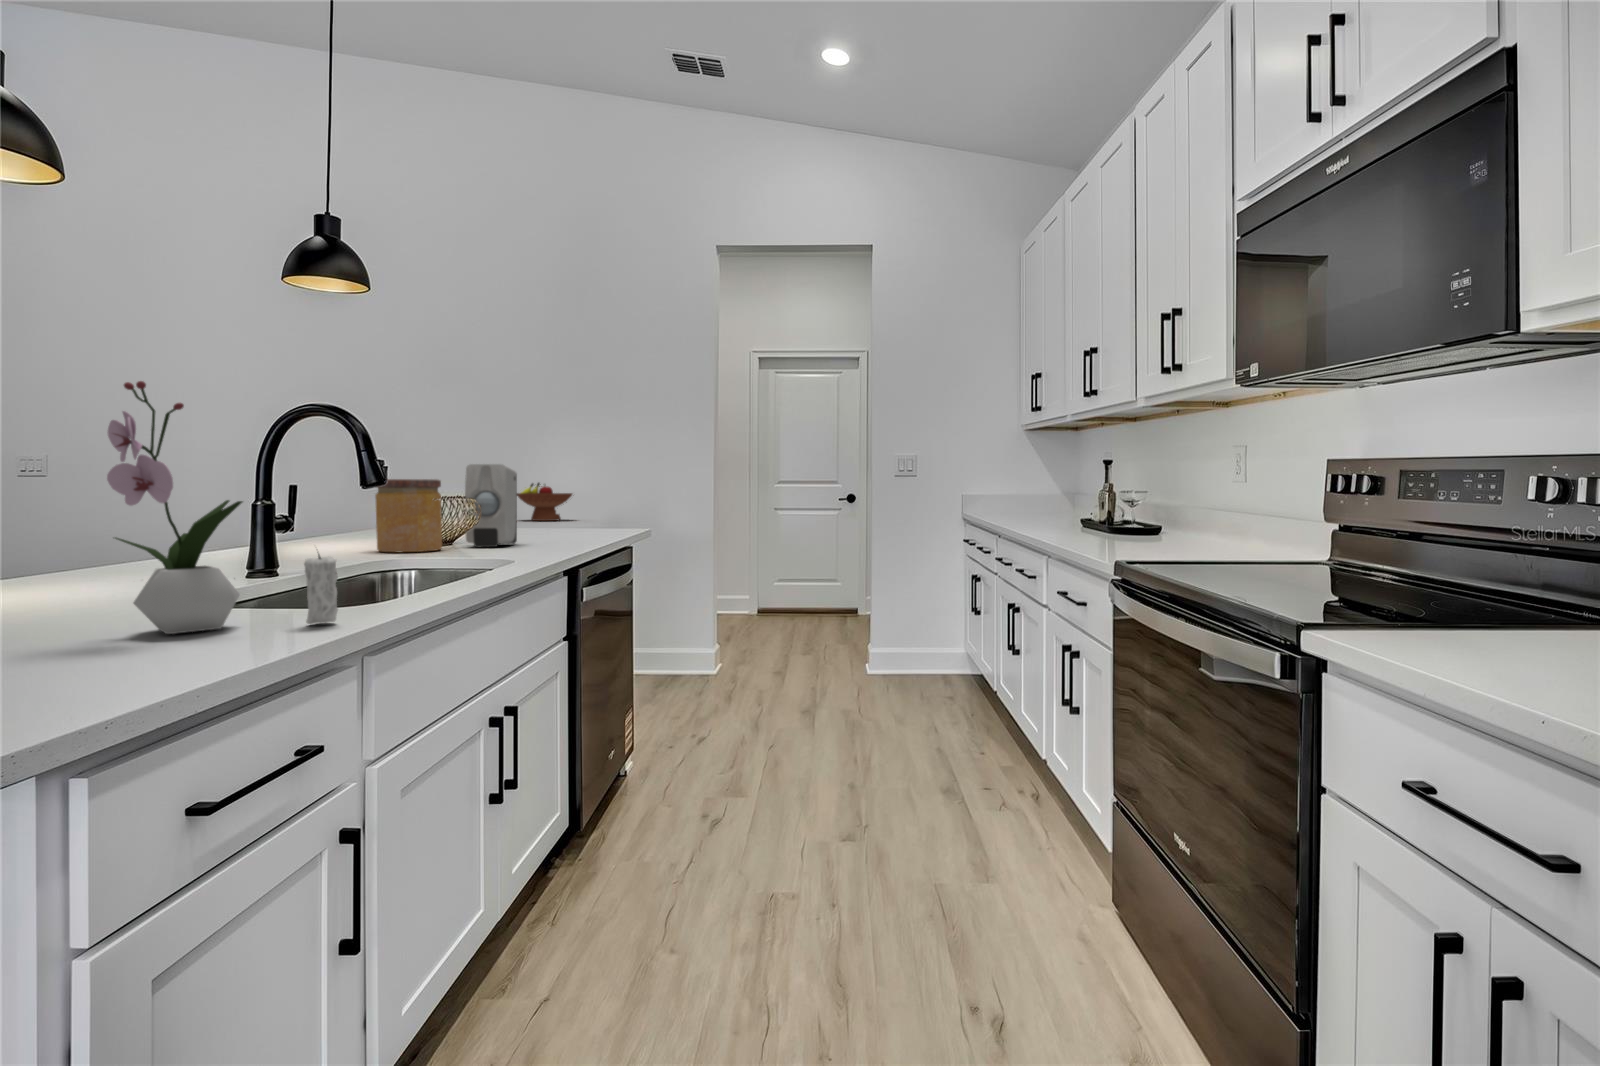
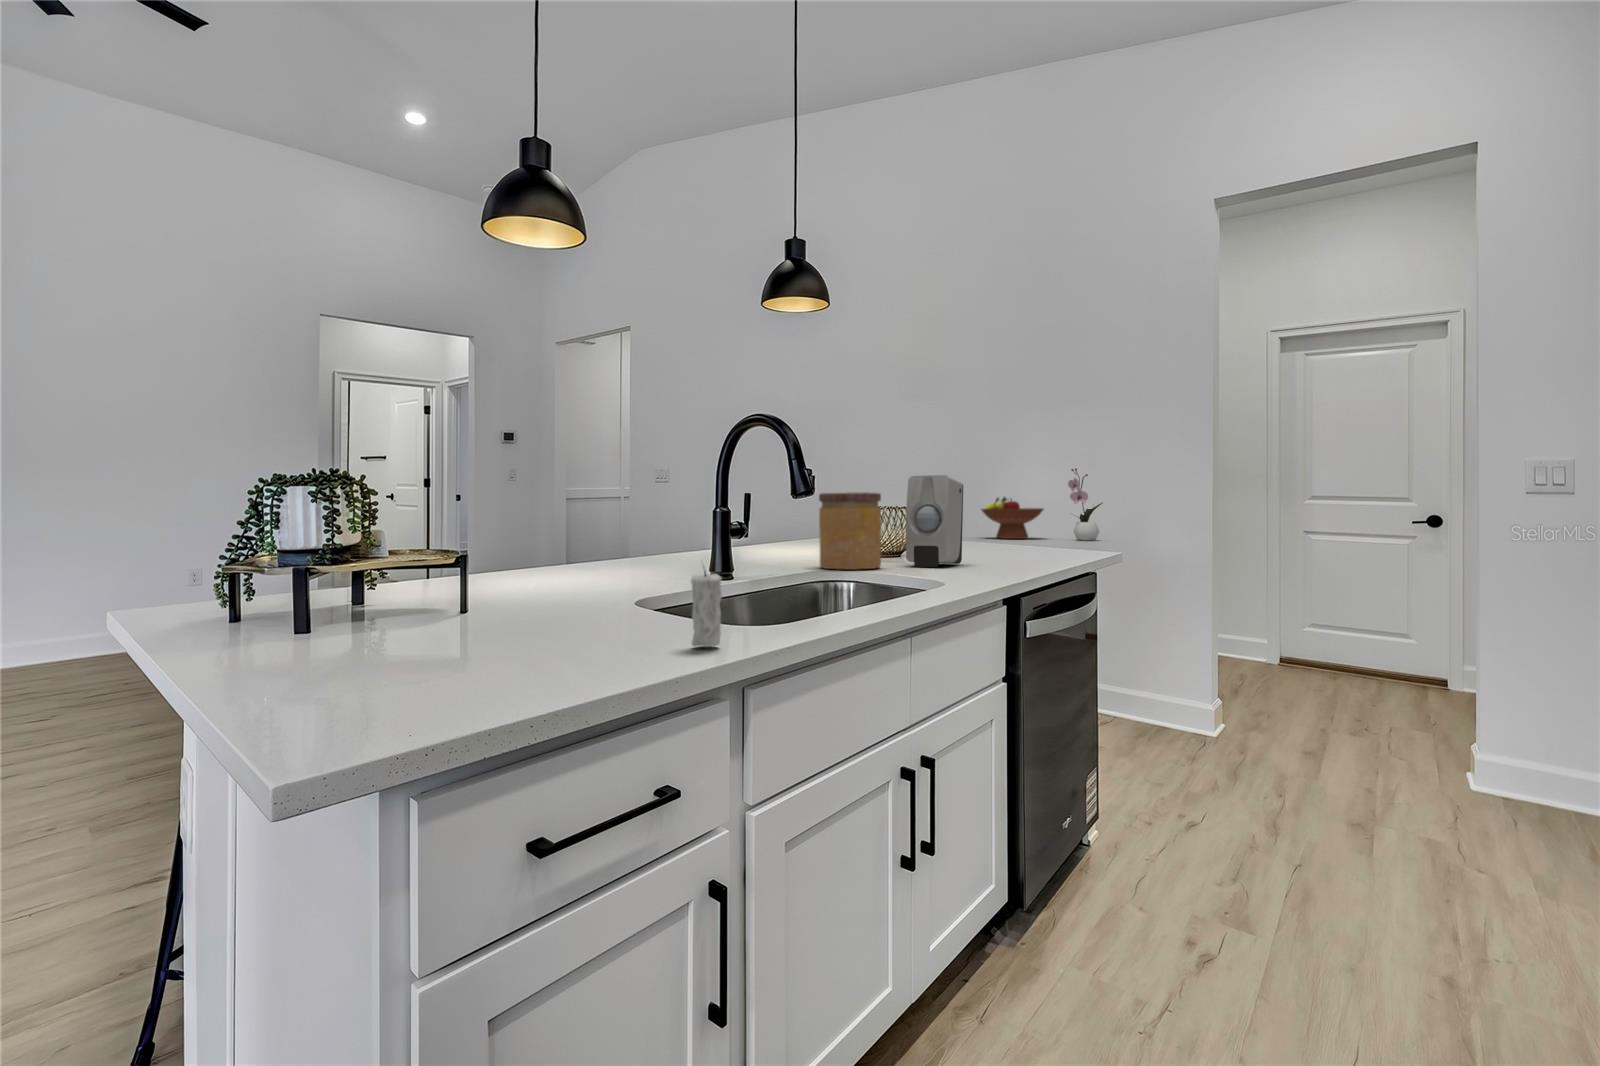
flower arrangement: present [107,381,243,634] -> present [1068,468,1102,540]

